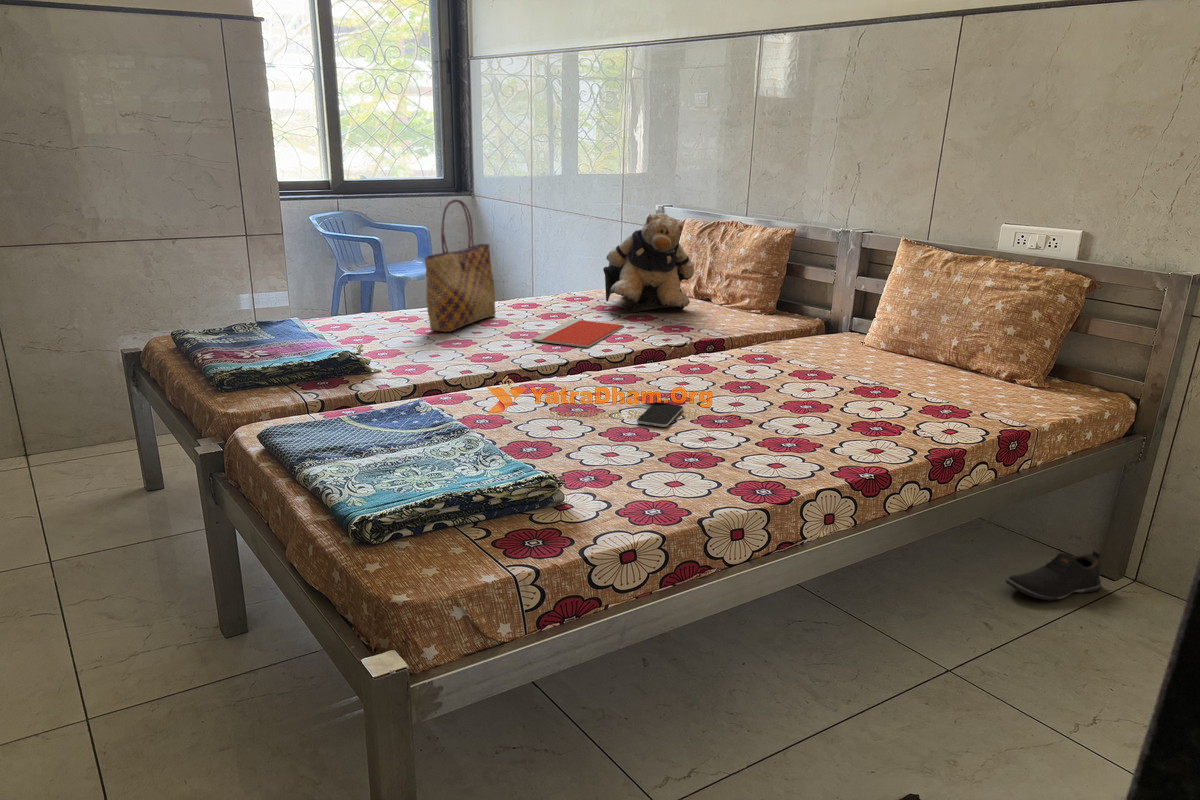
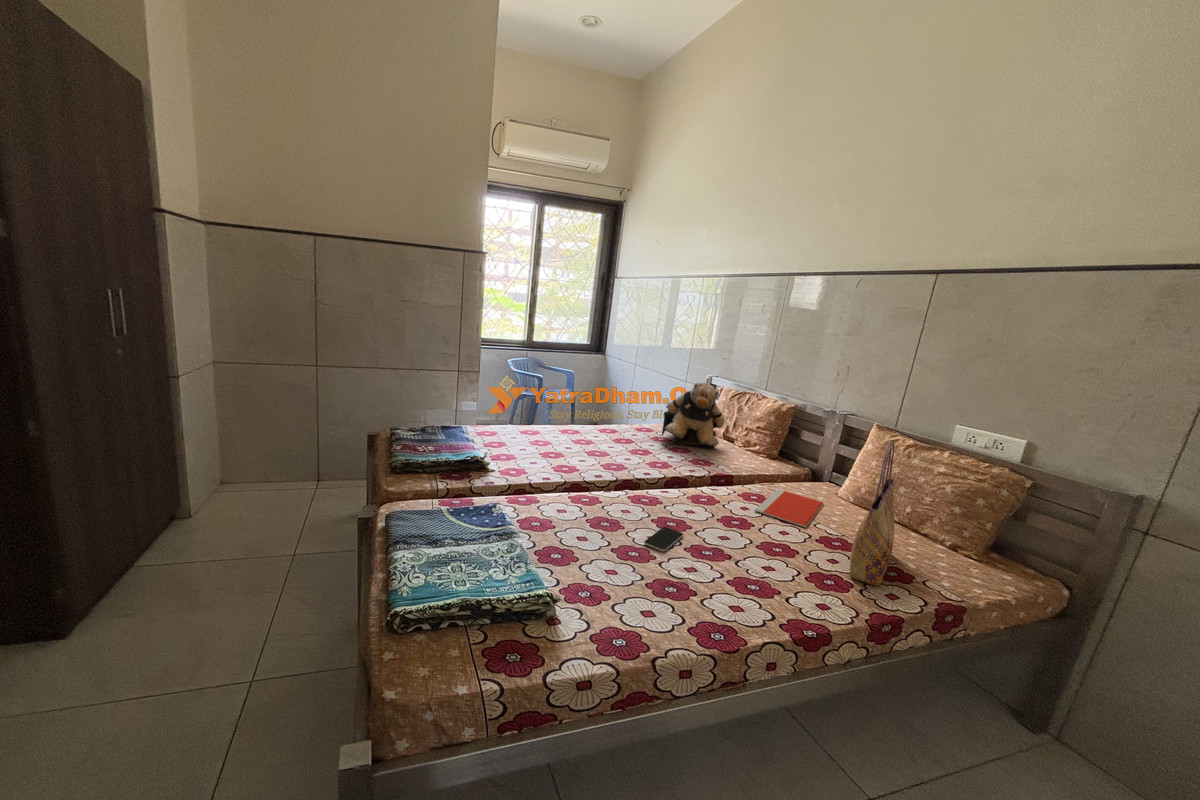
tote bag: present [425,199,495,332] -> present [850,441,895,586]
notebook: present [531,319,624,348] -> present [755,489,824,527]
shoe: present [1006,551,1101,600] -> none [936,703,1027,747]

